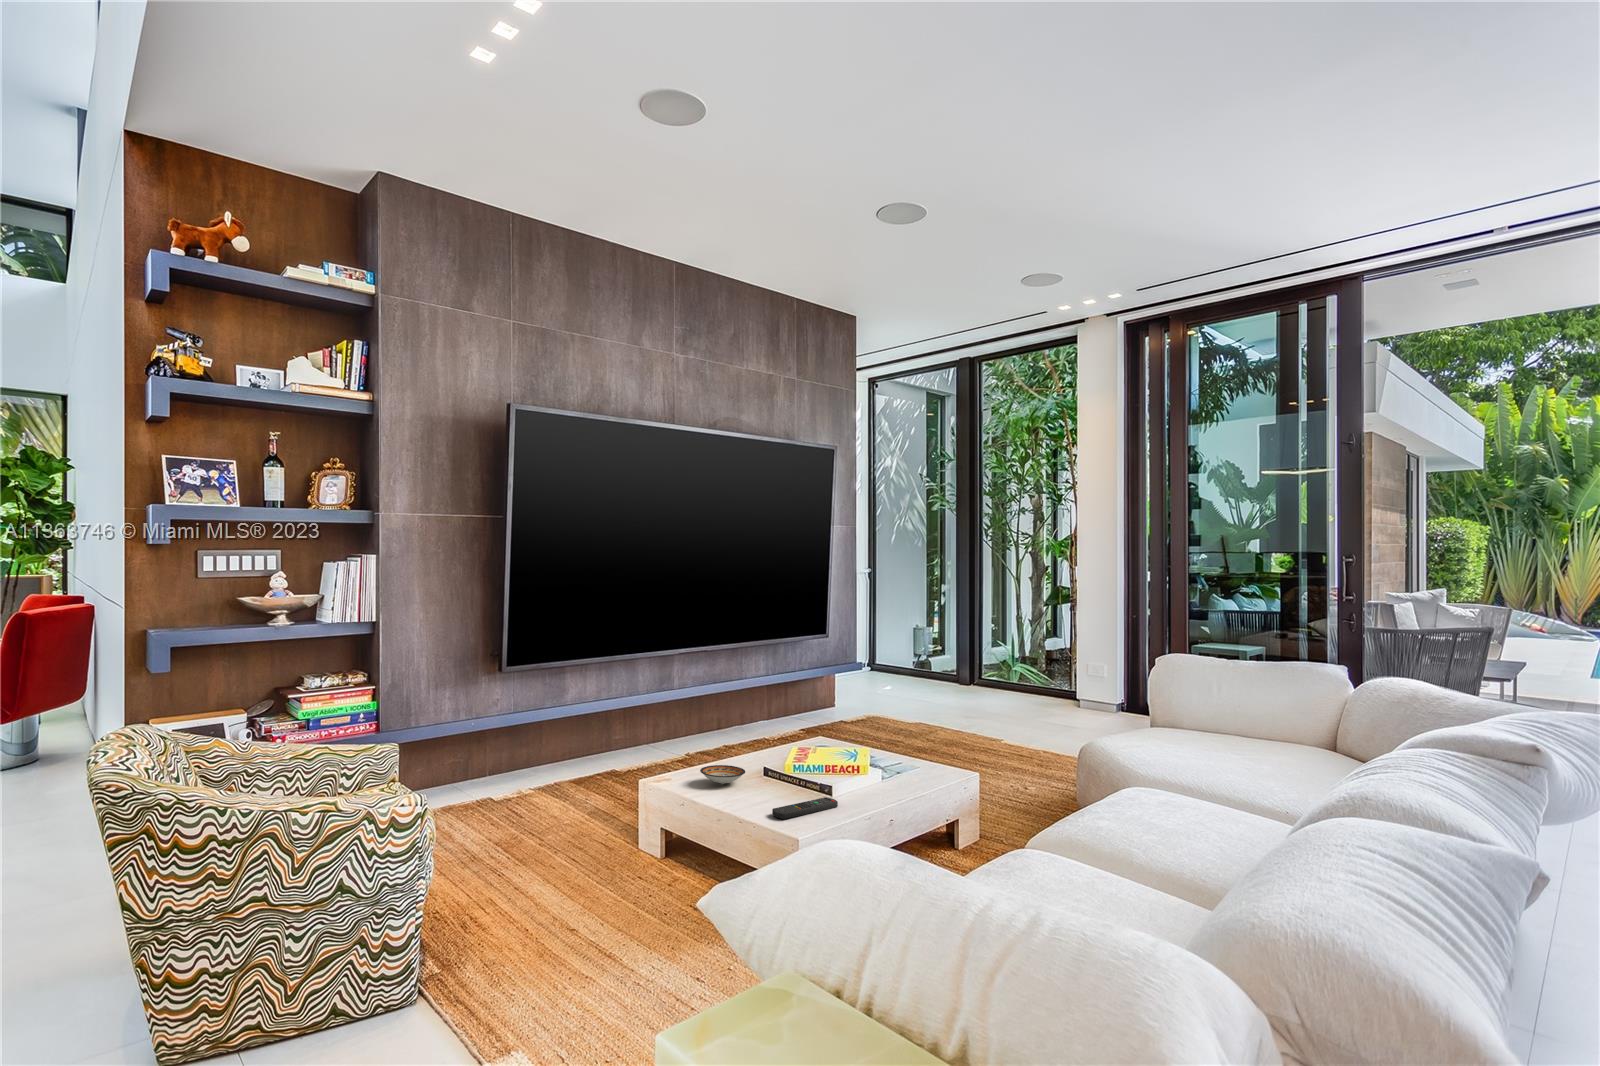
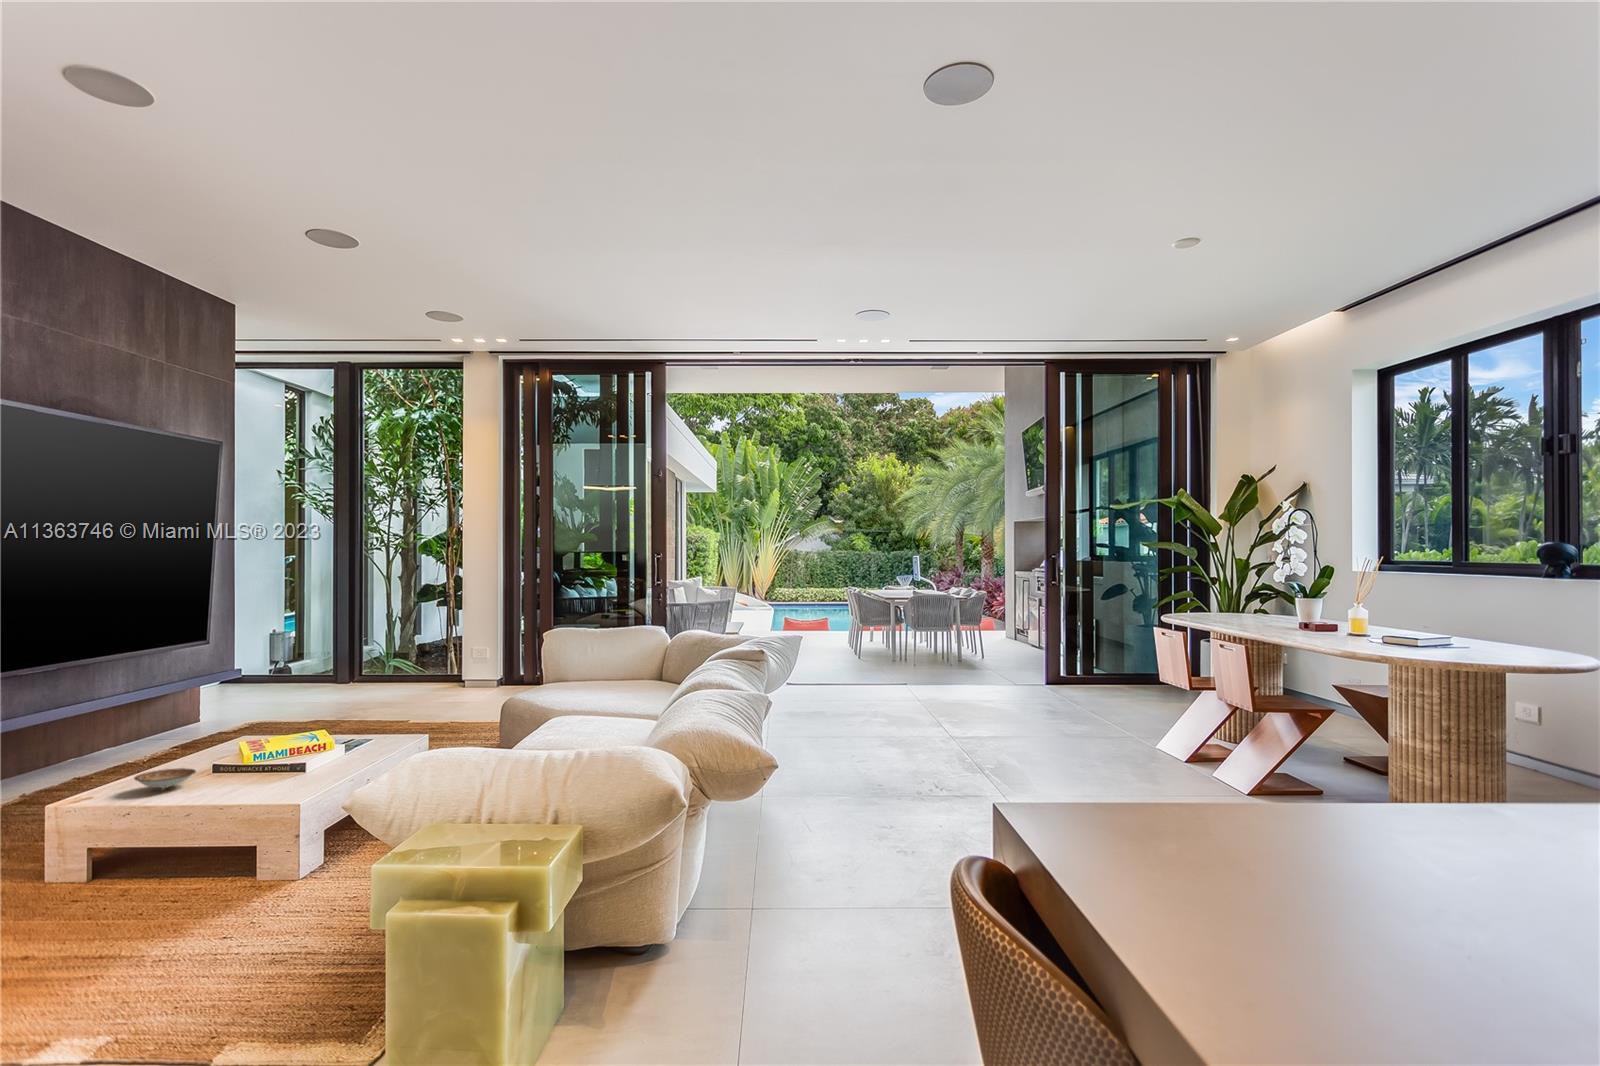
remote control: present [772,797,838,819] -> none [258,773,324,798]

